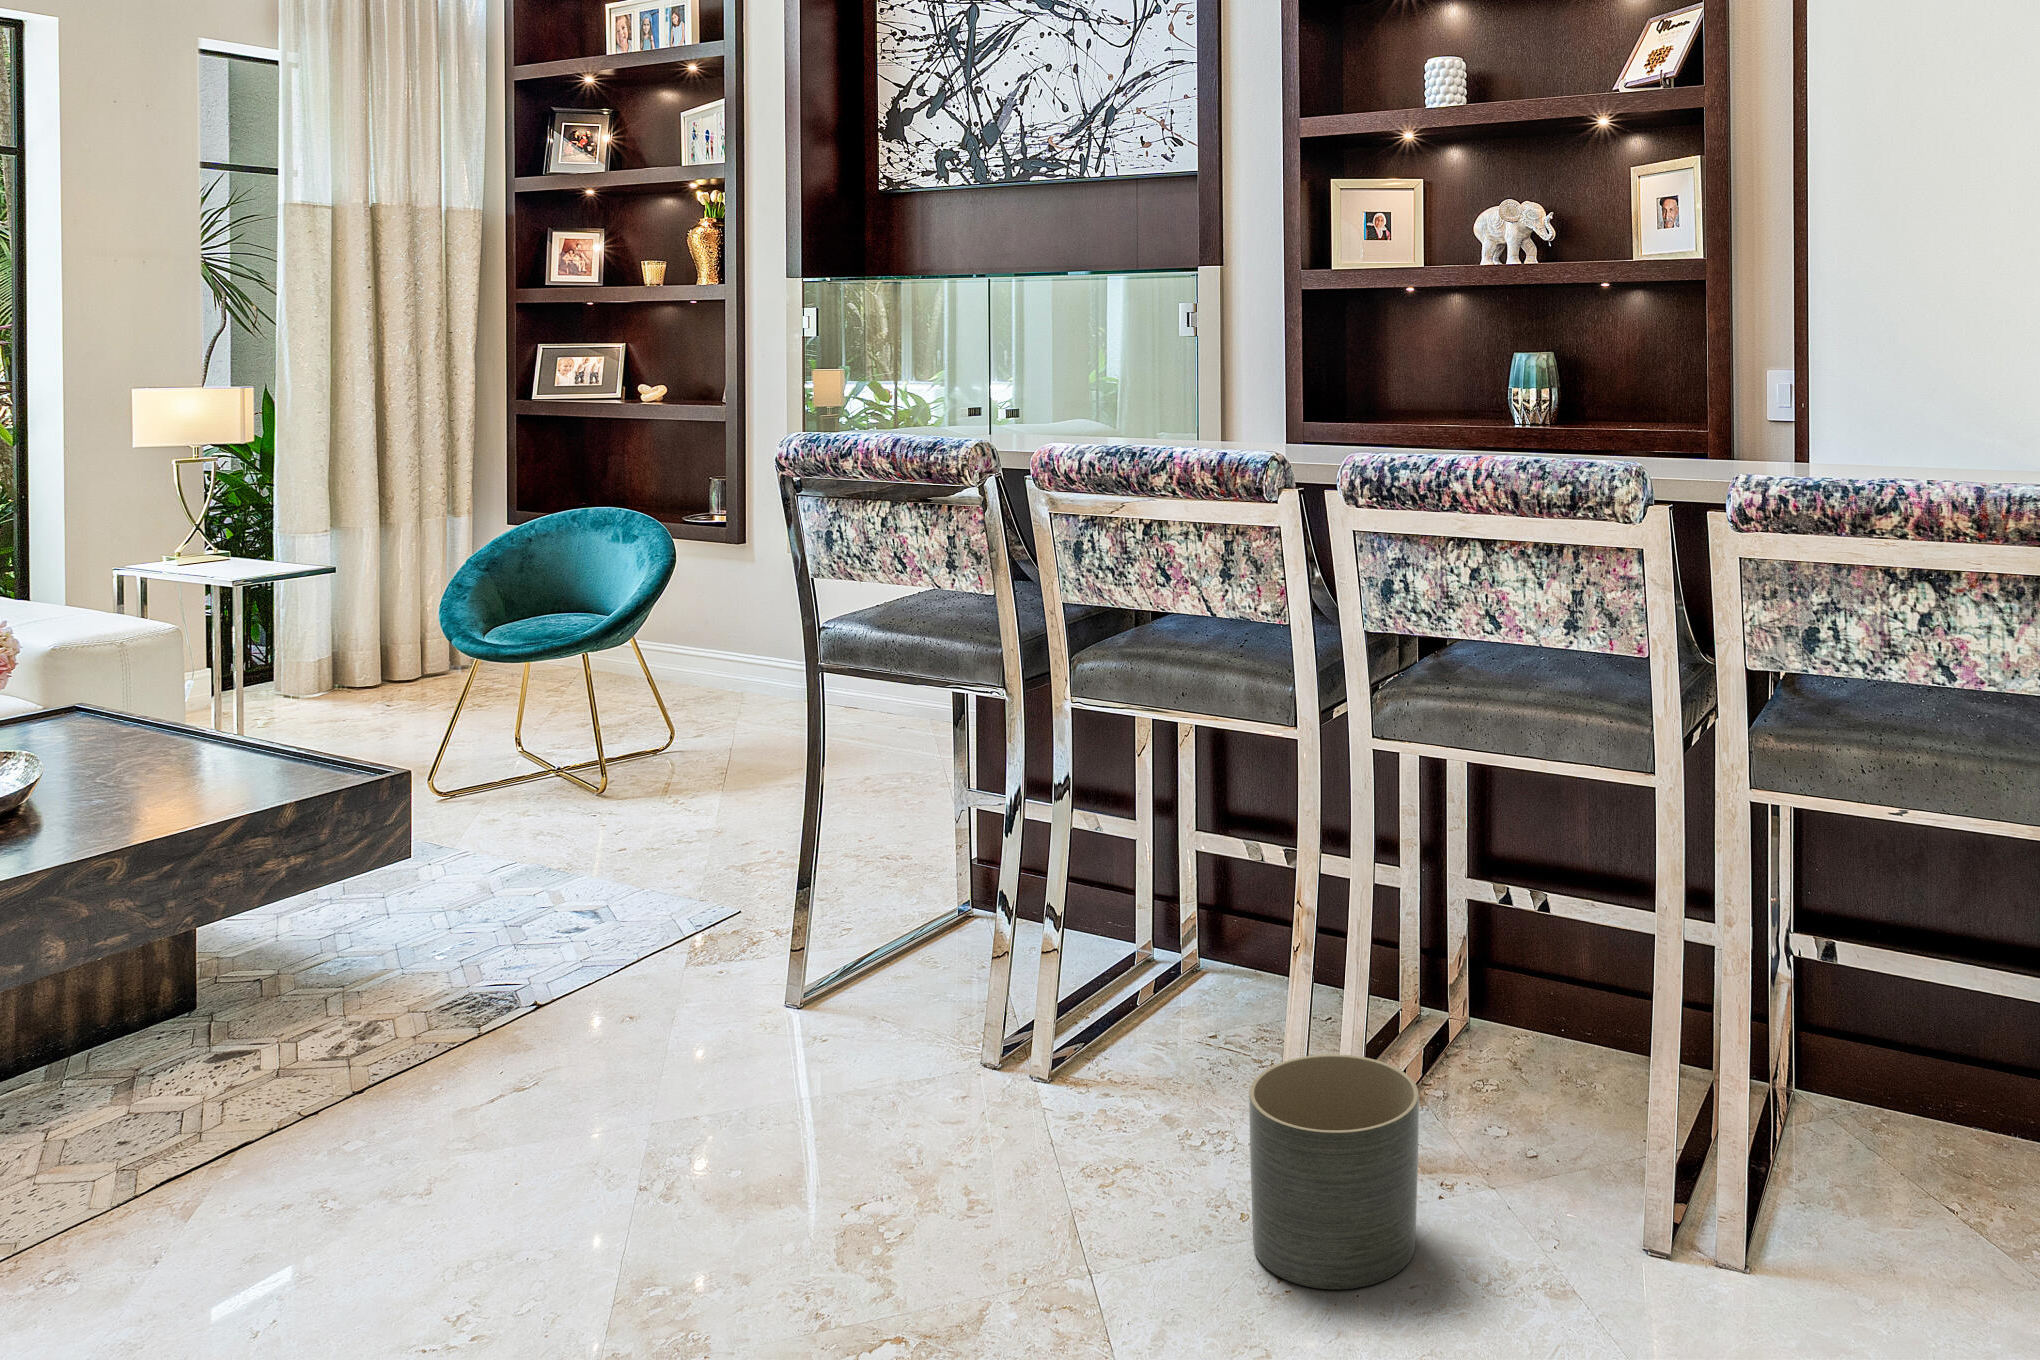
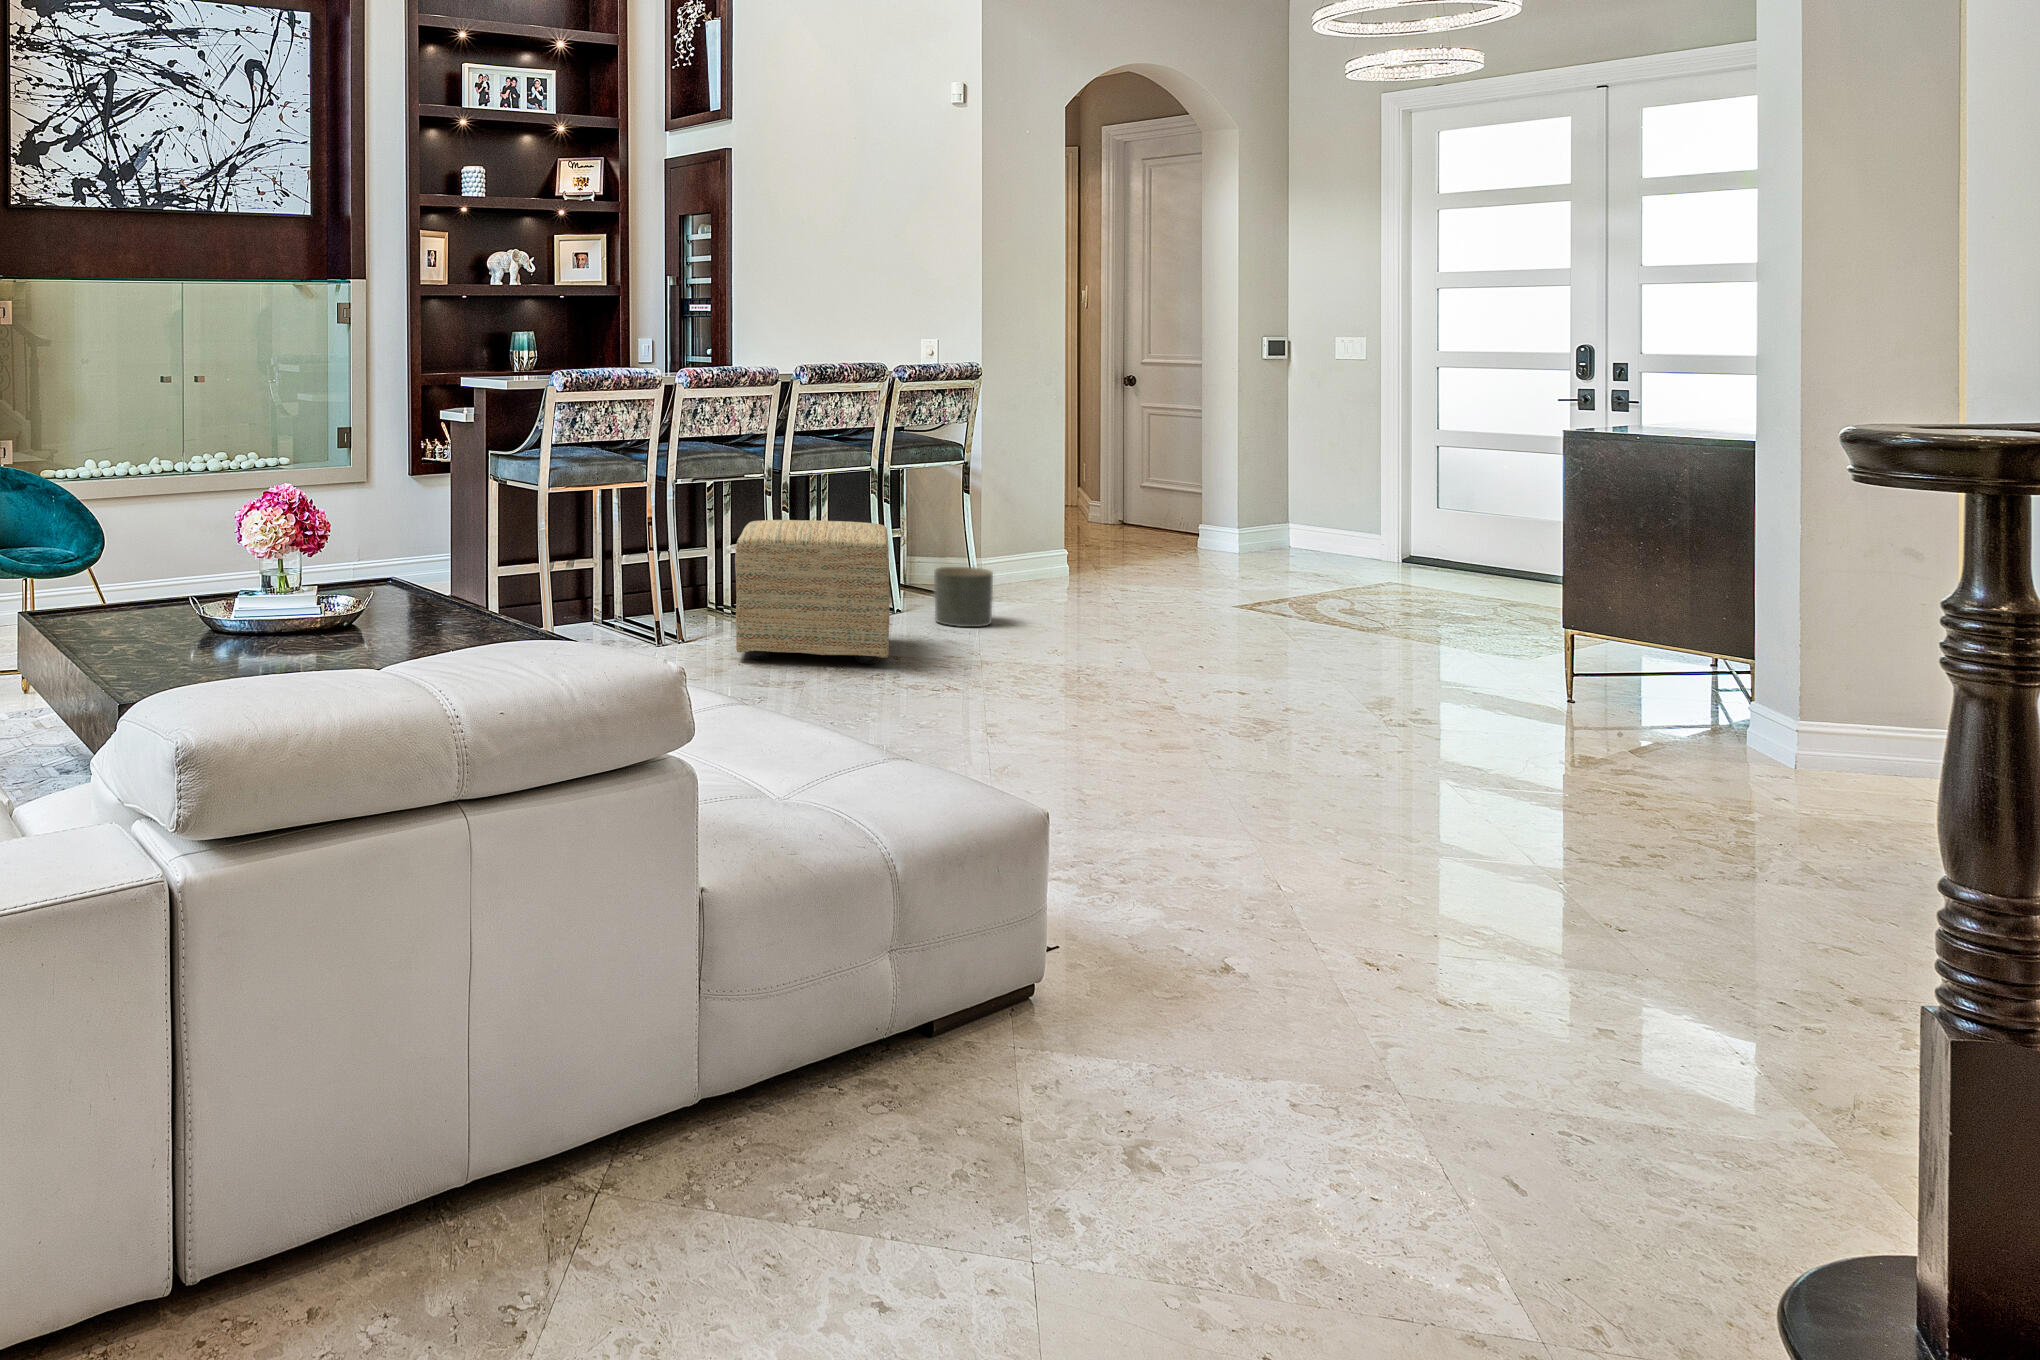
ottoman: none [611,789,998,1217] -> present [735,520,890,664]

